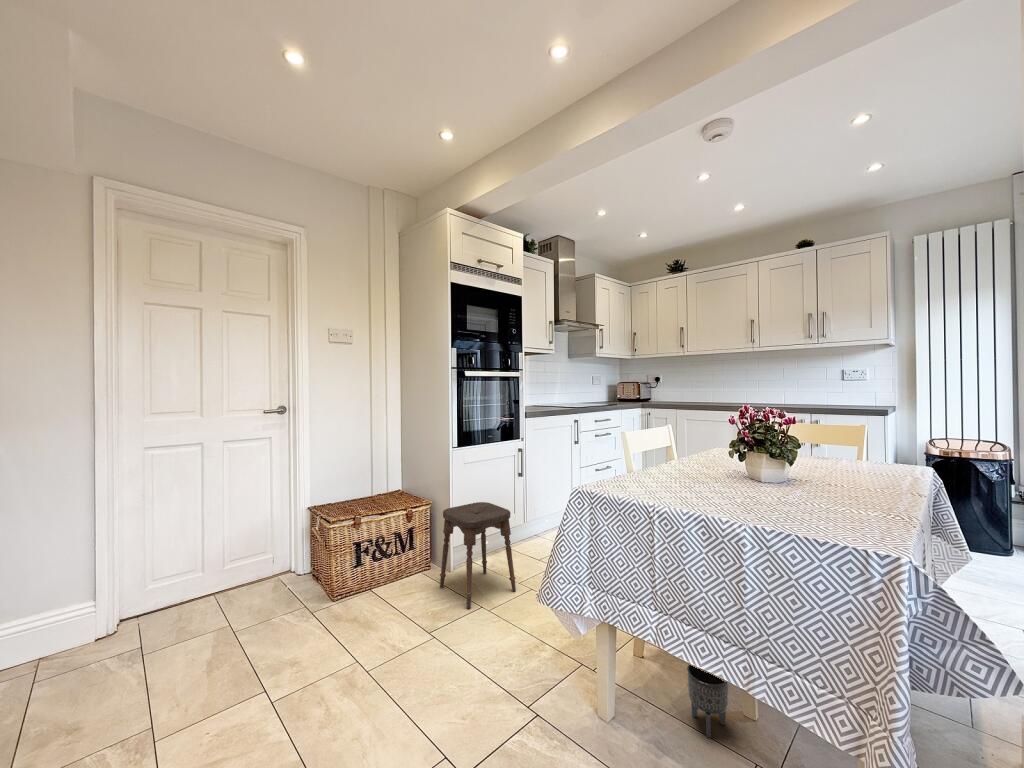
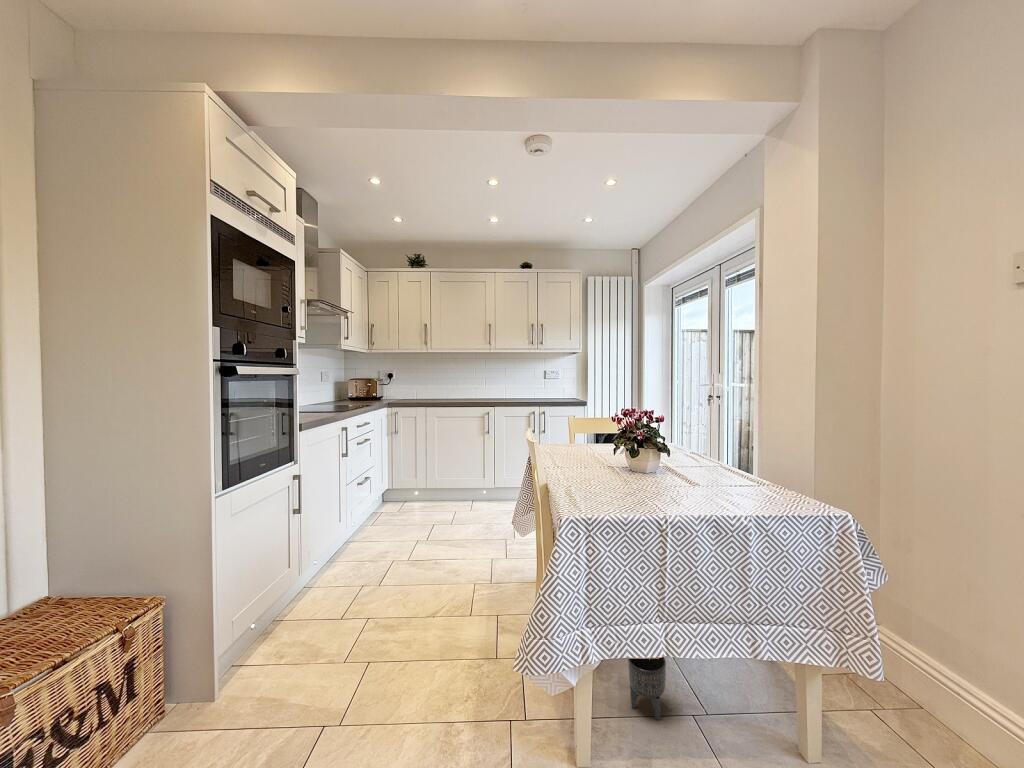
stool: present [440,502,516,609] -> none [217,567,350,742]

